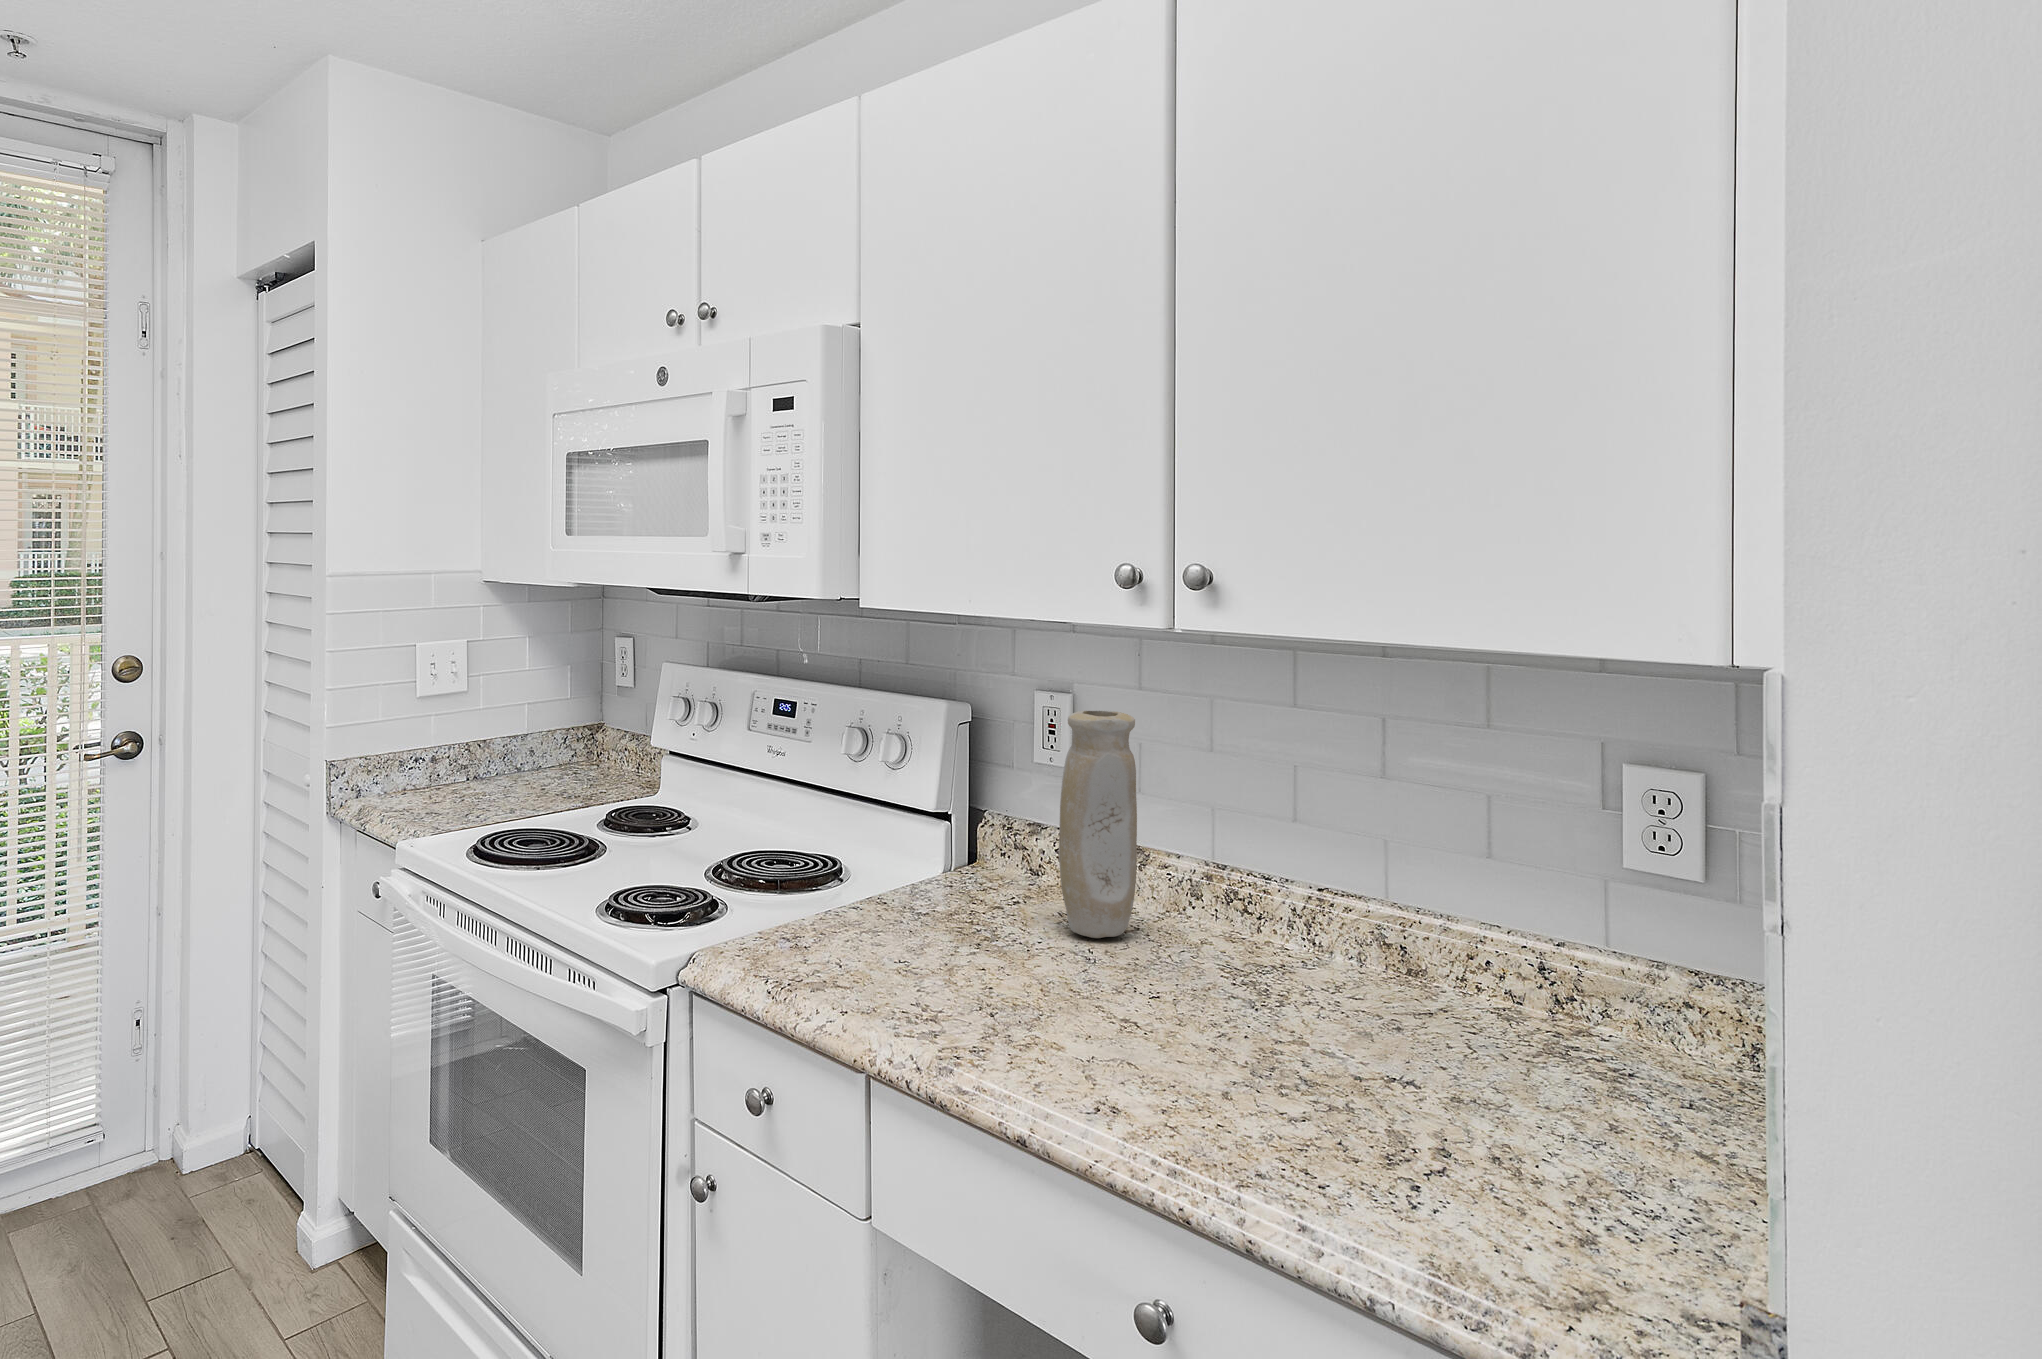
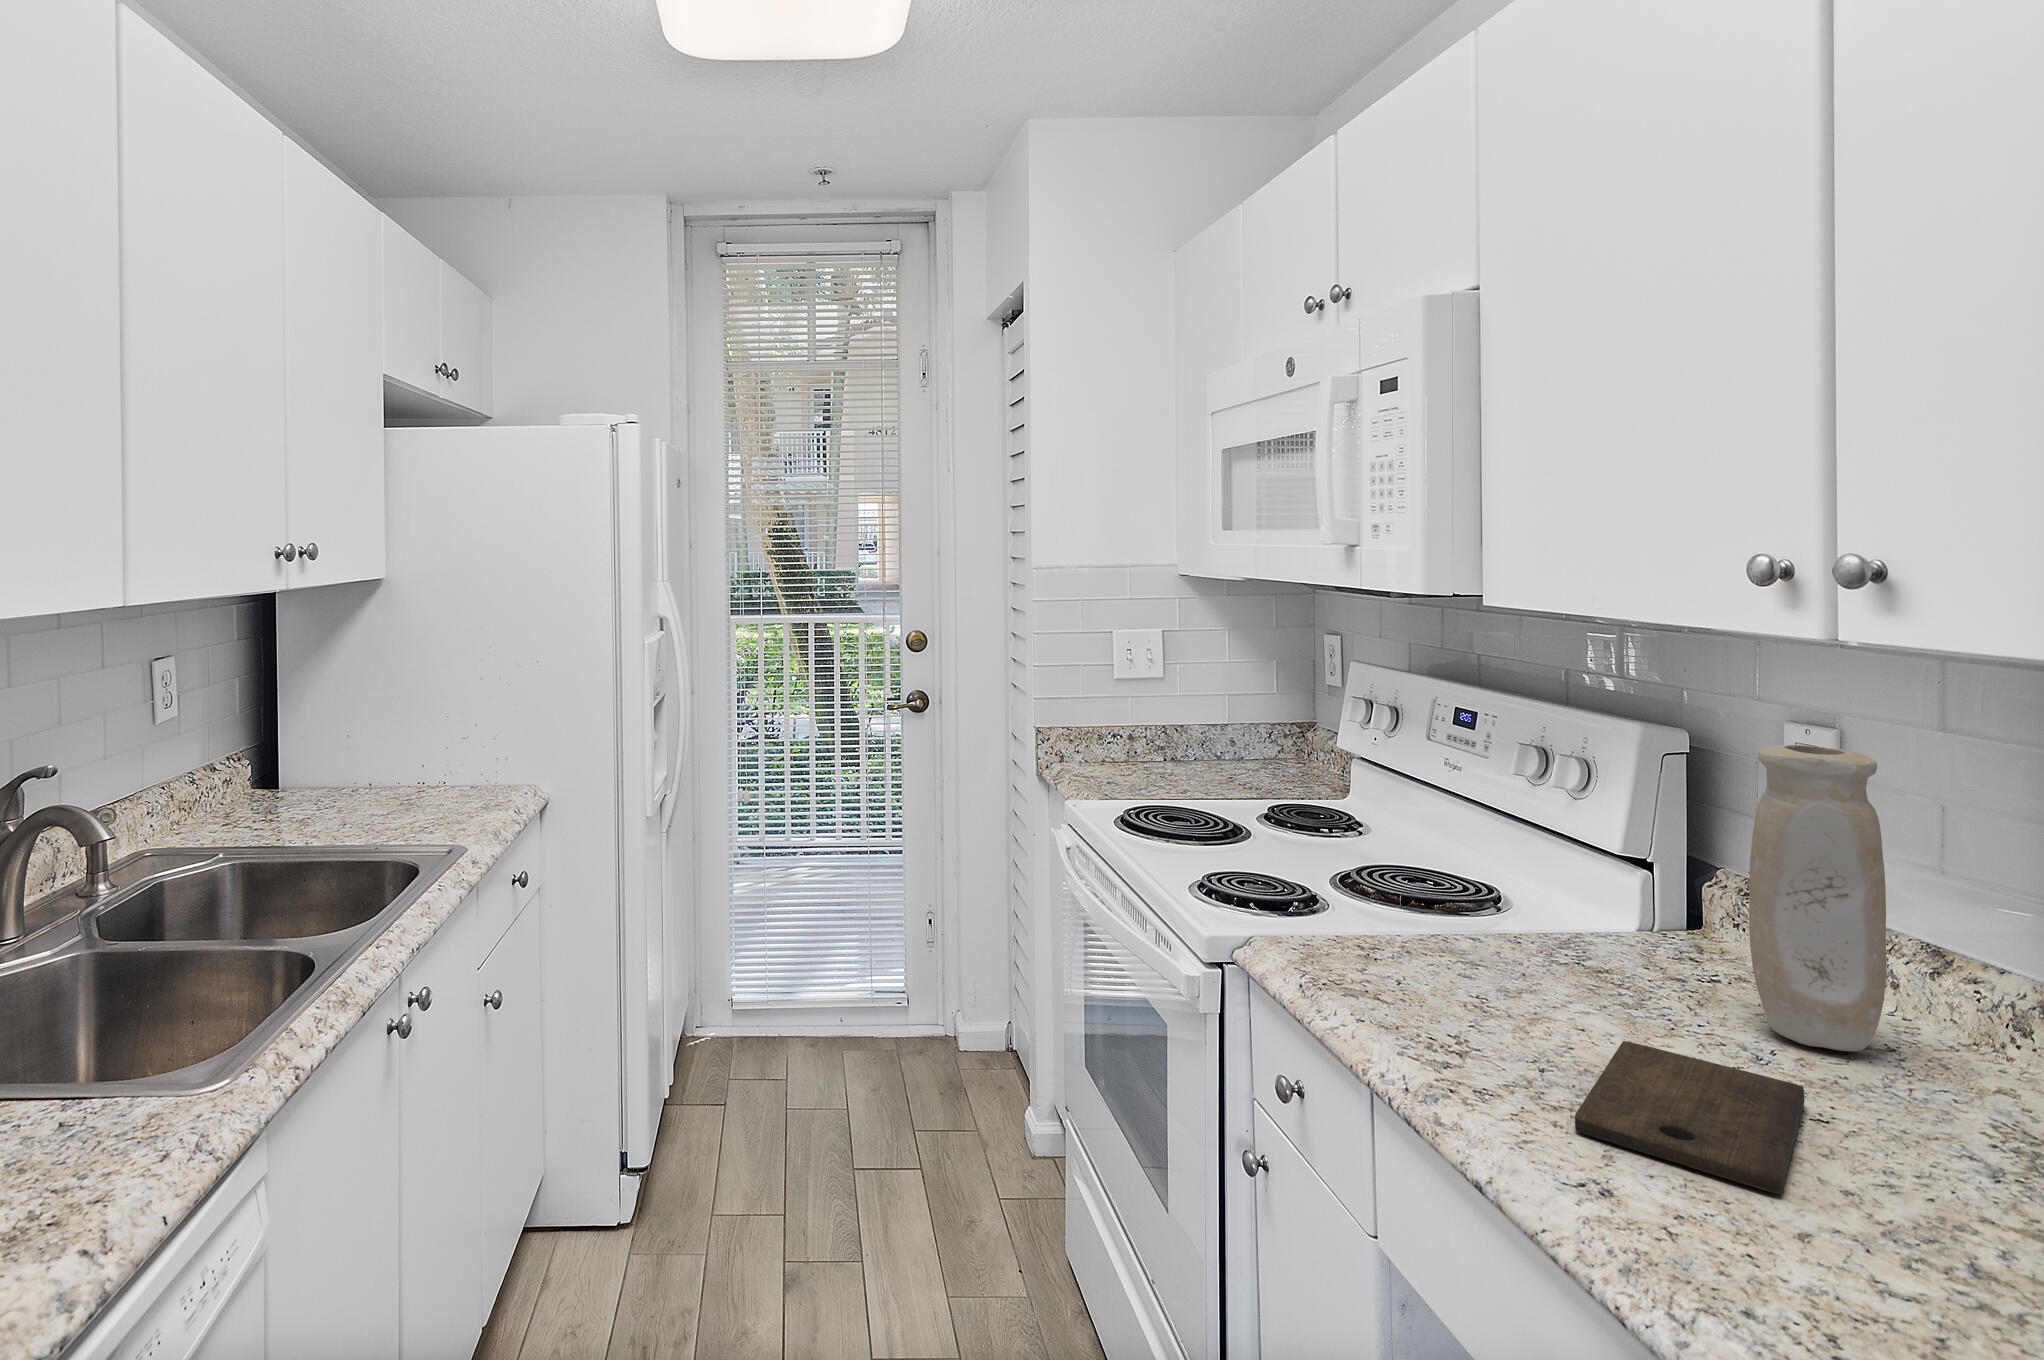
cutting board: none [1019,968,1177,1058] -> present [1575,1041,1804,1194]

